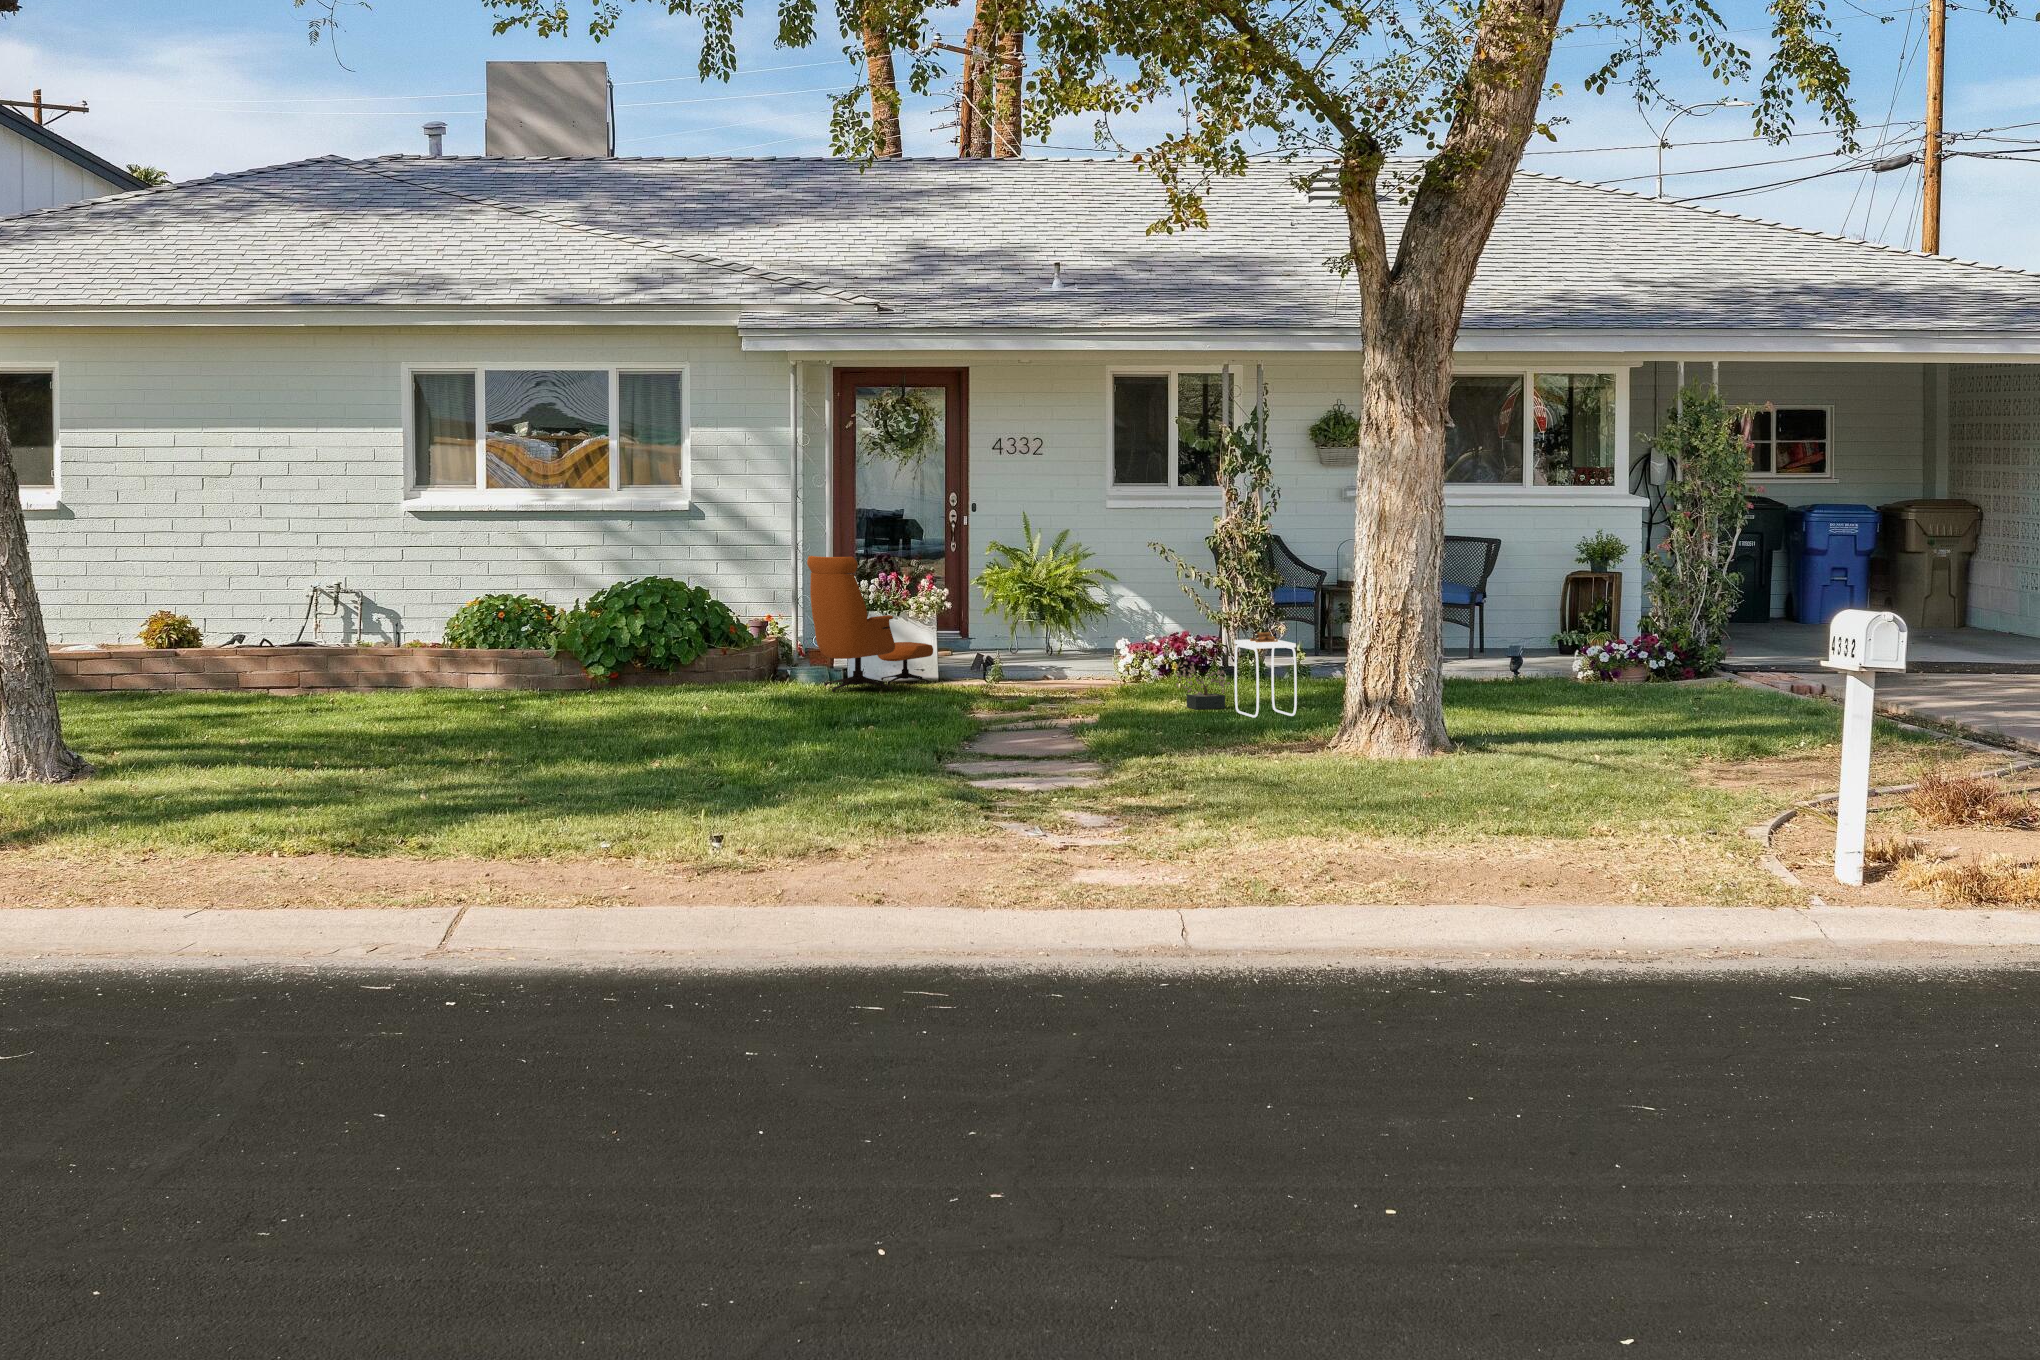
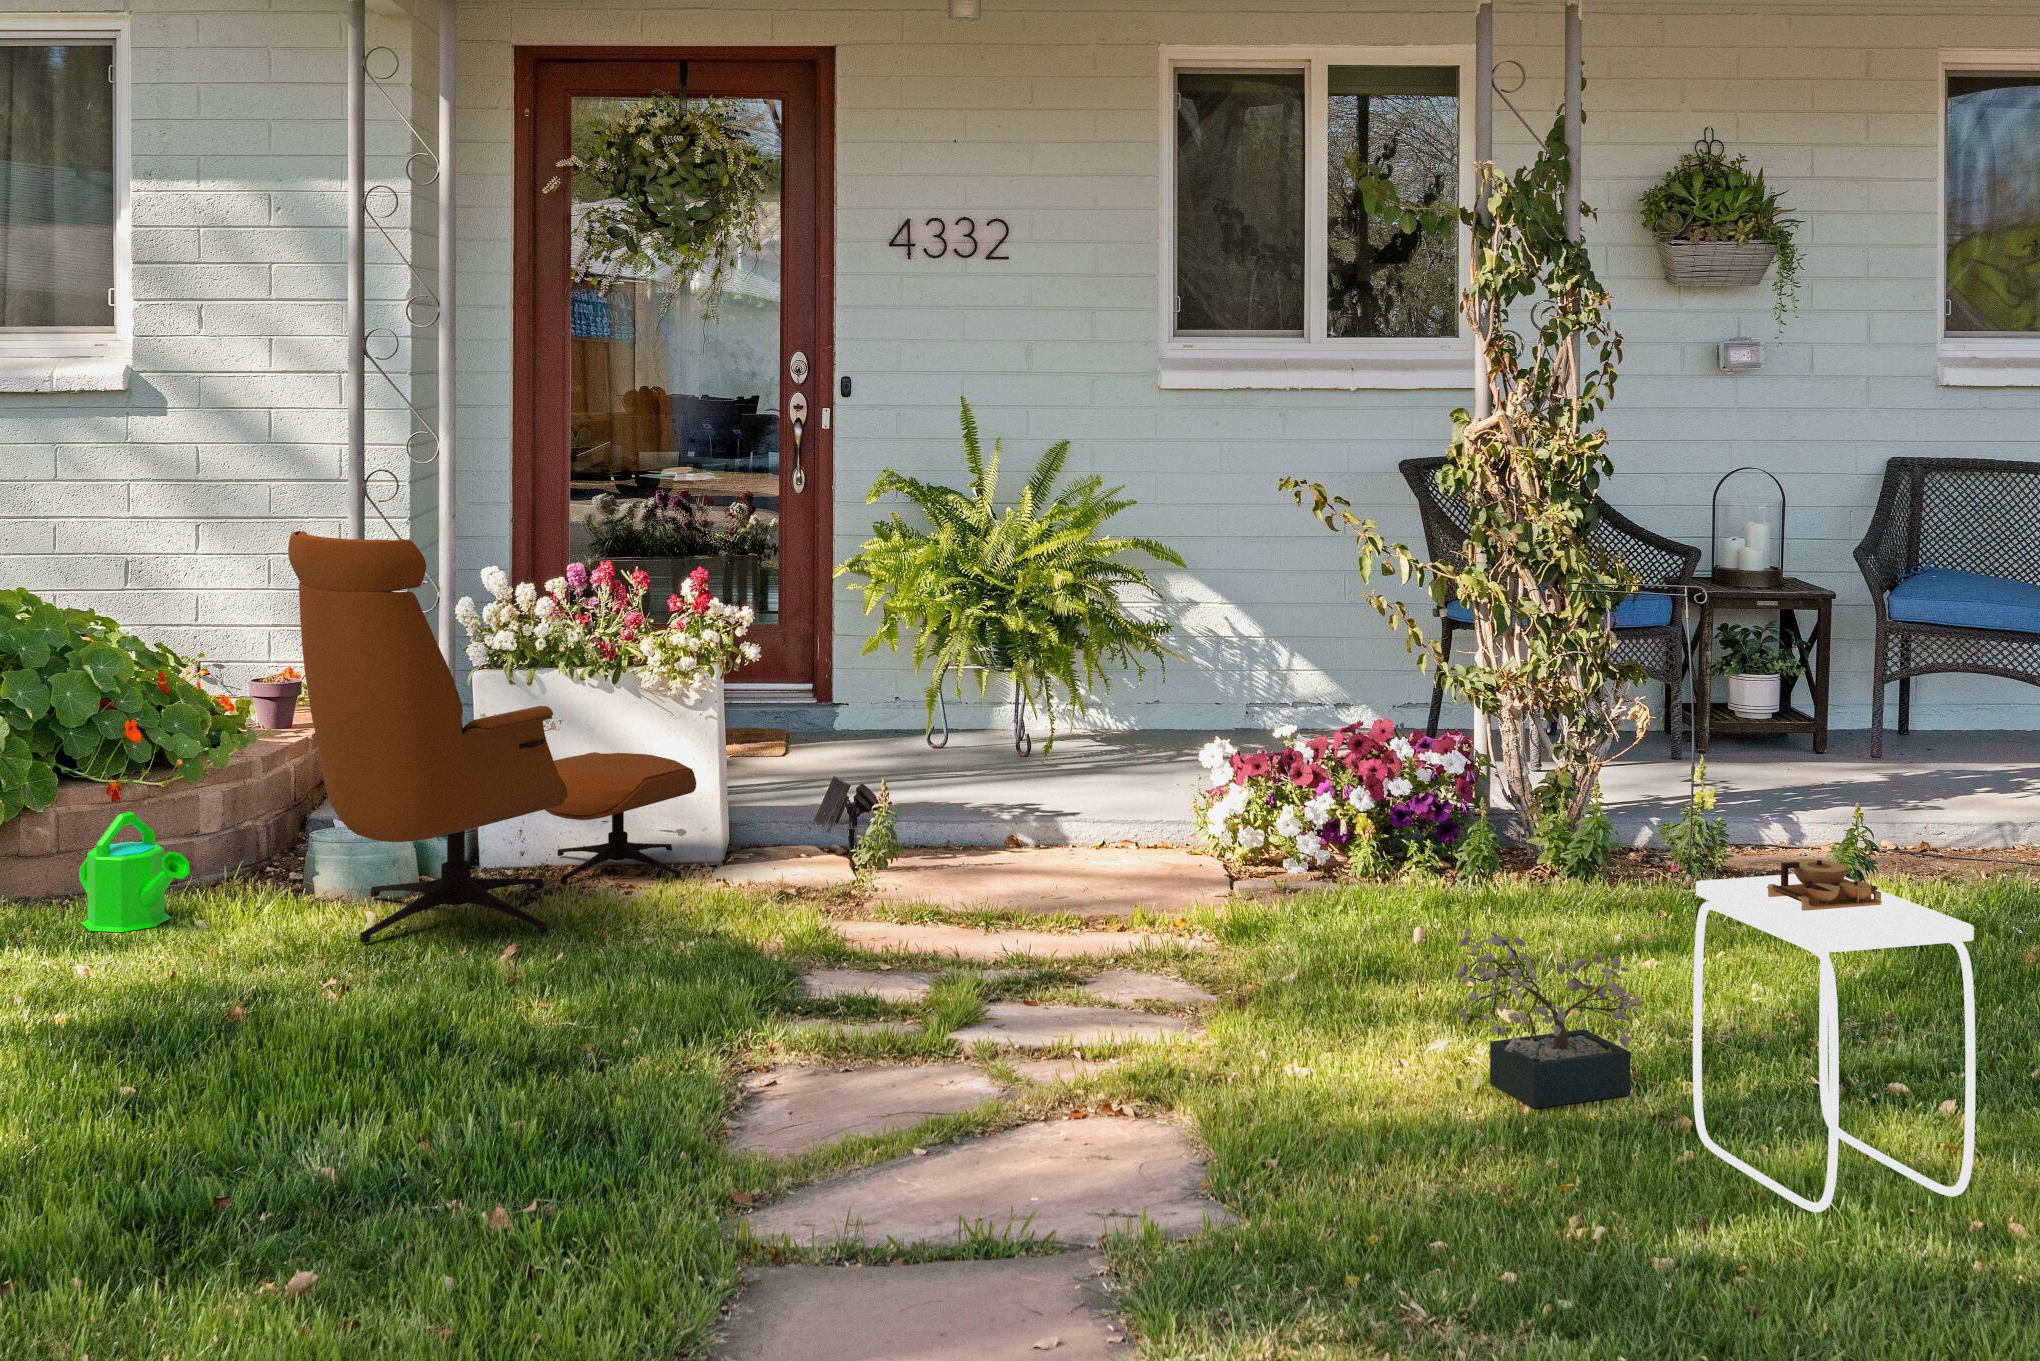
watering can: none [728,653,772,691] -> present [79,812,190,932]

